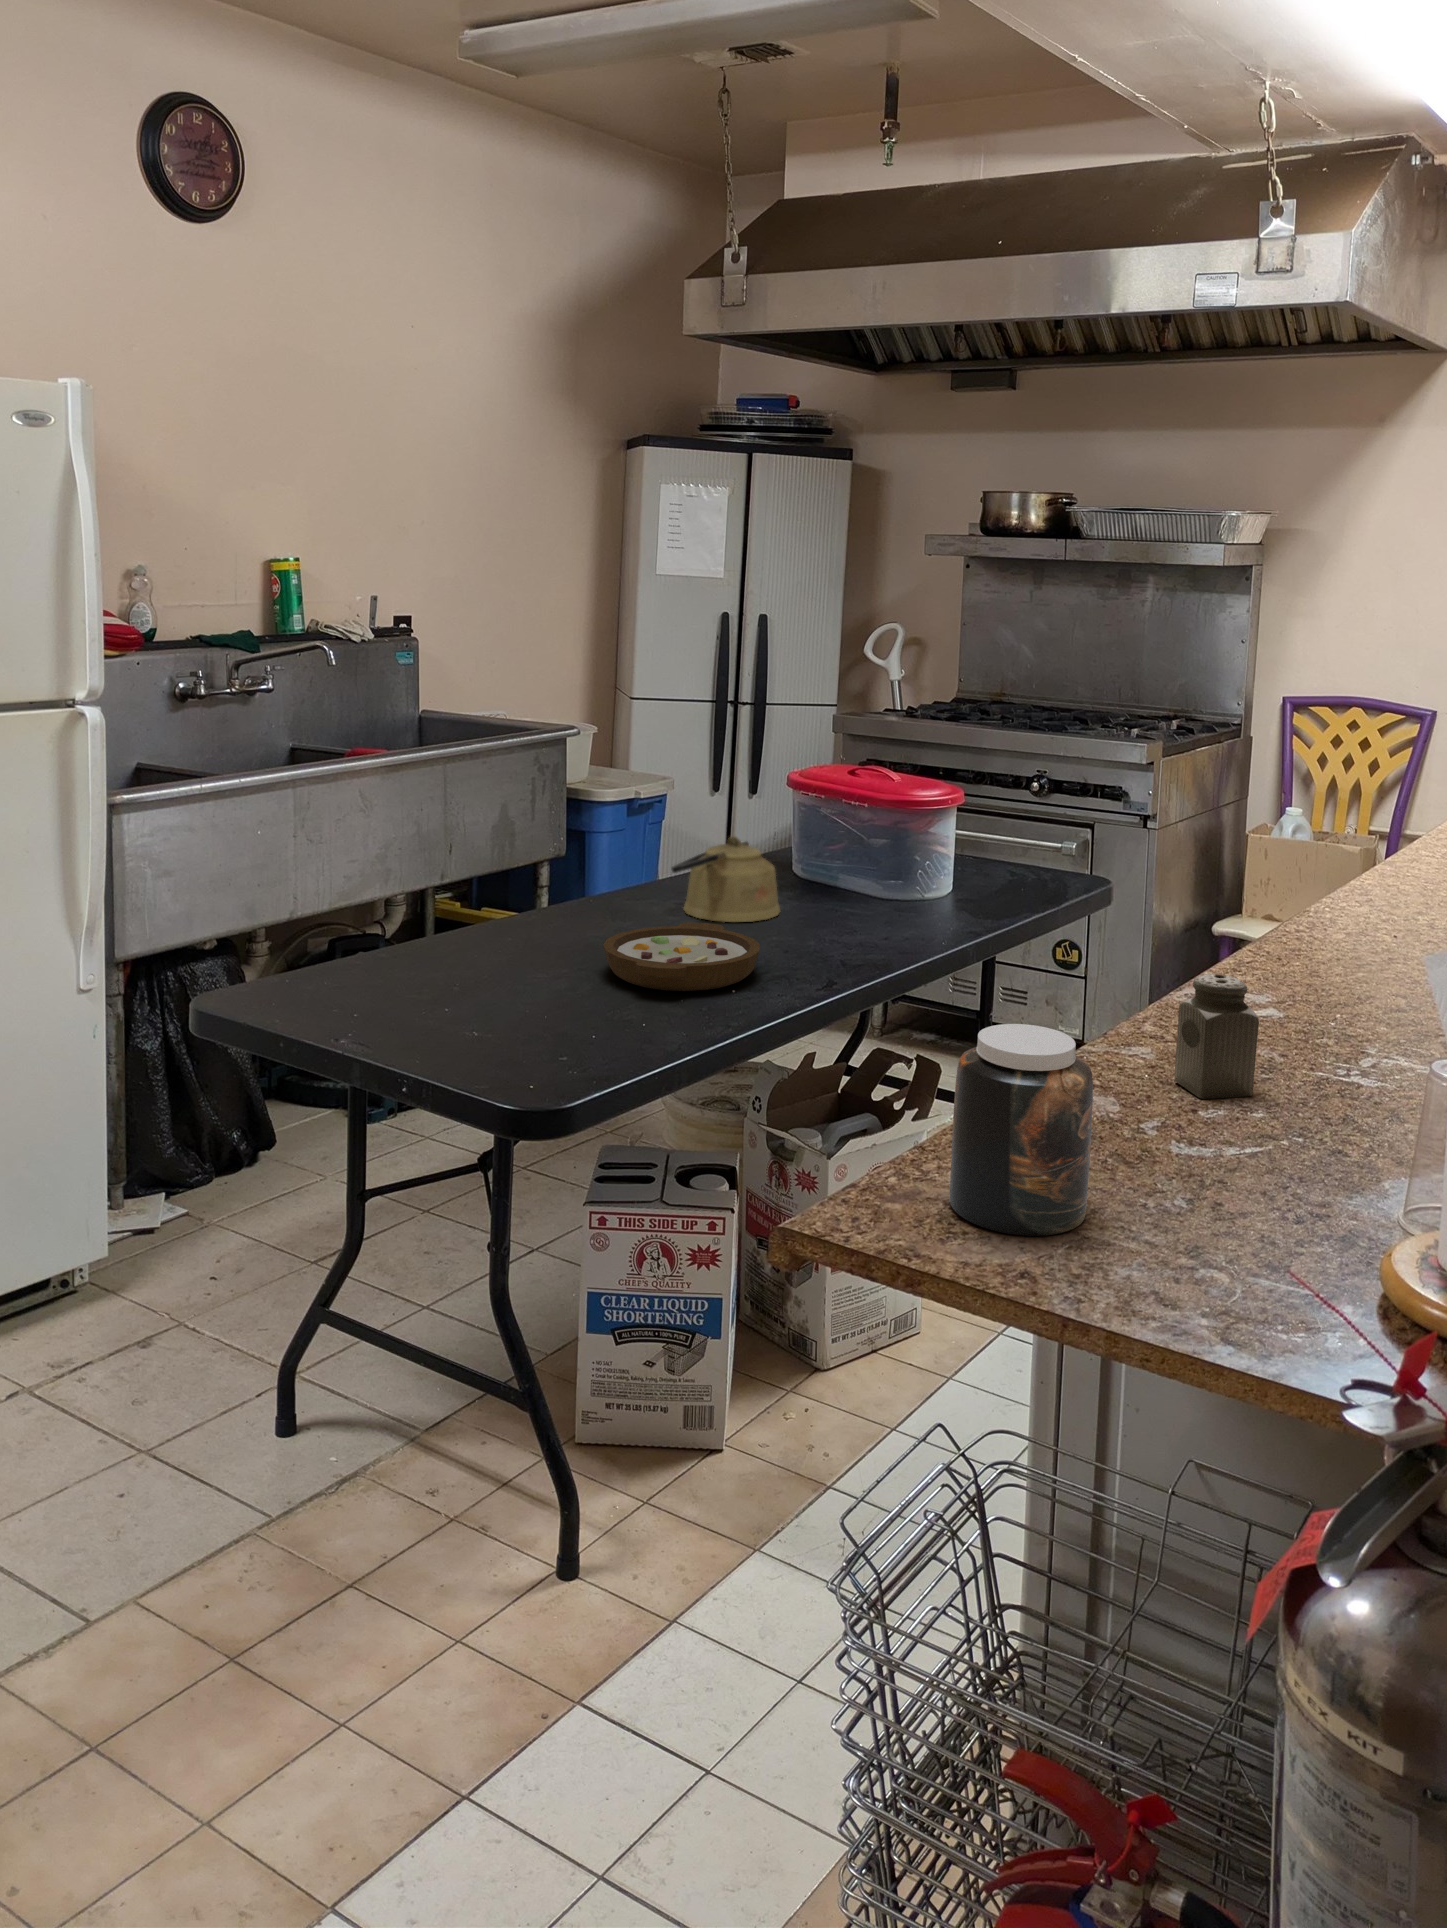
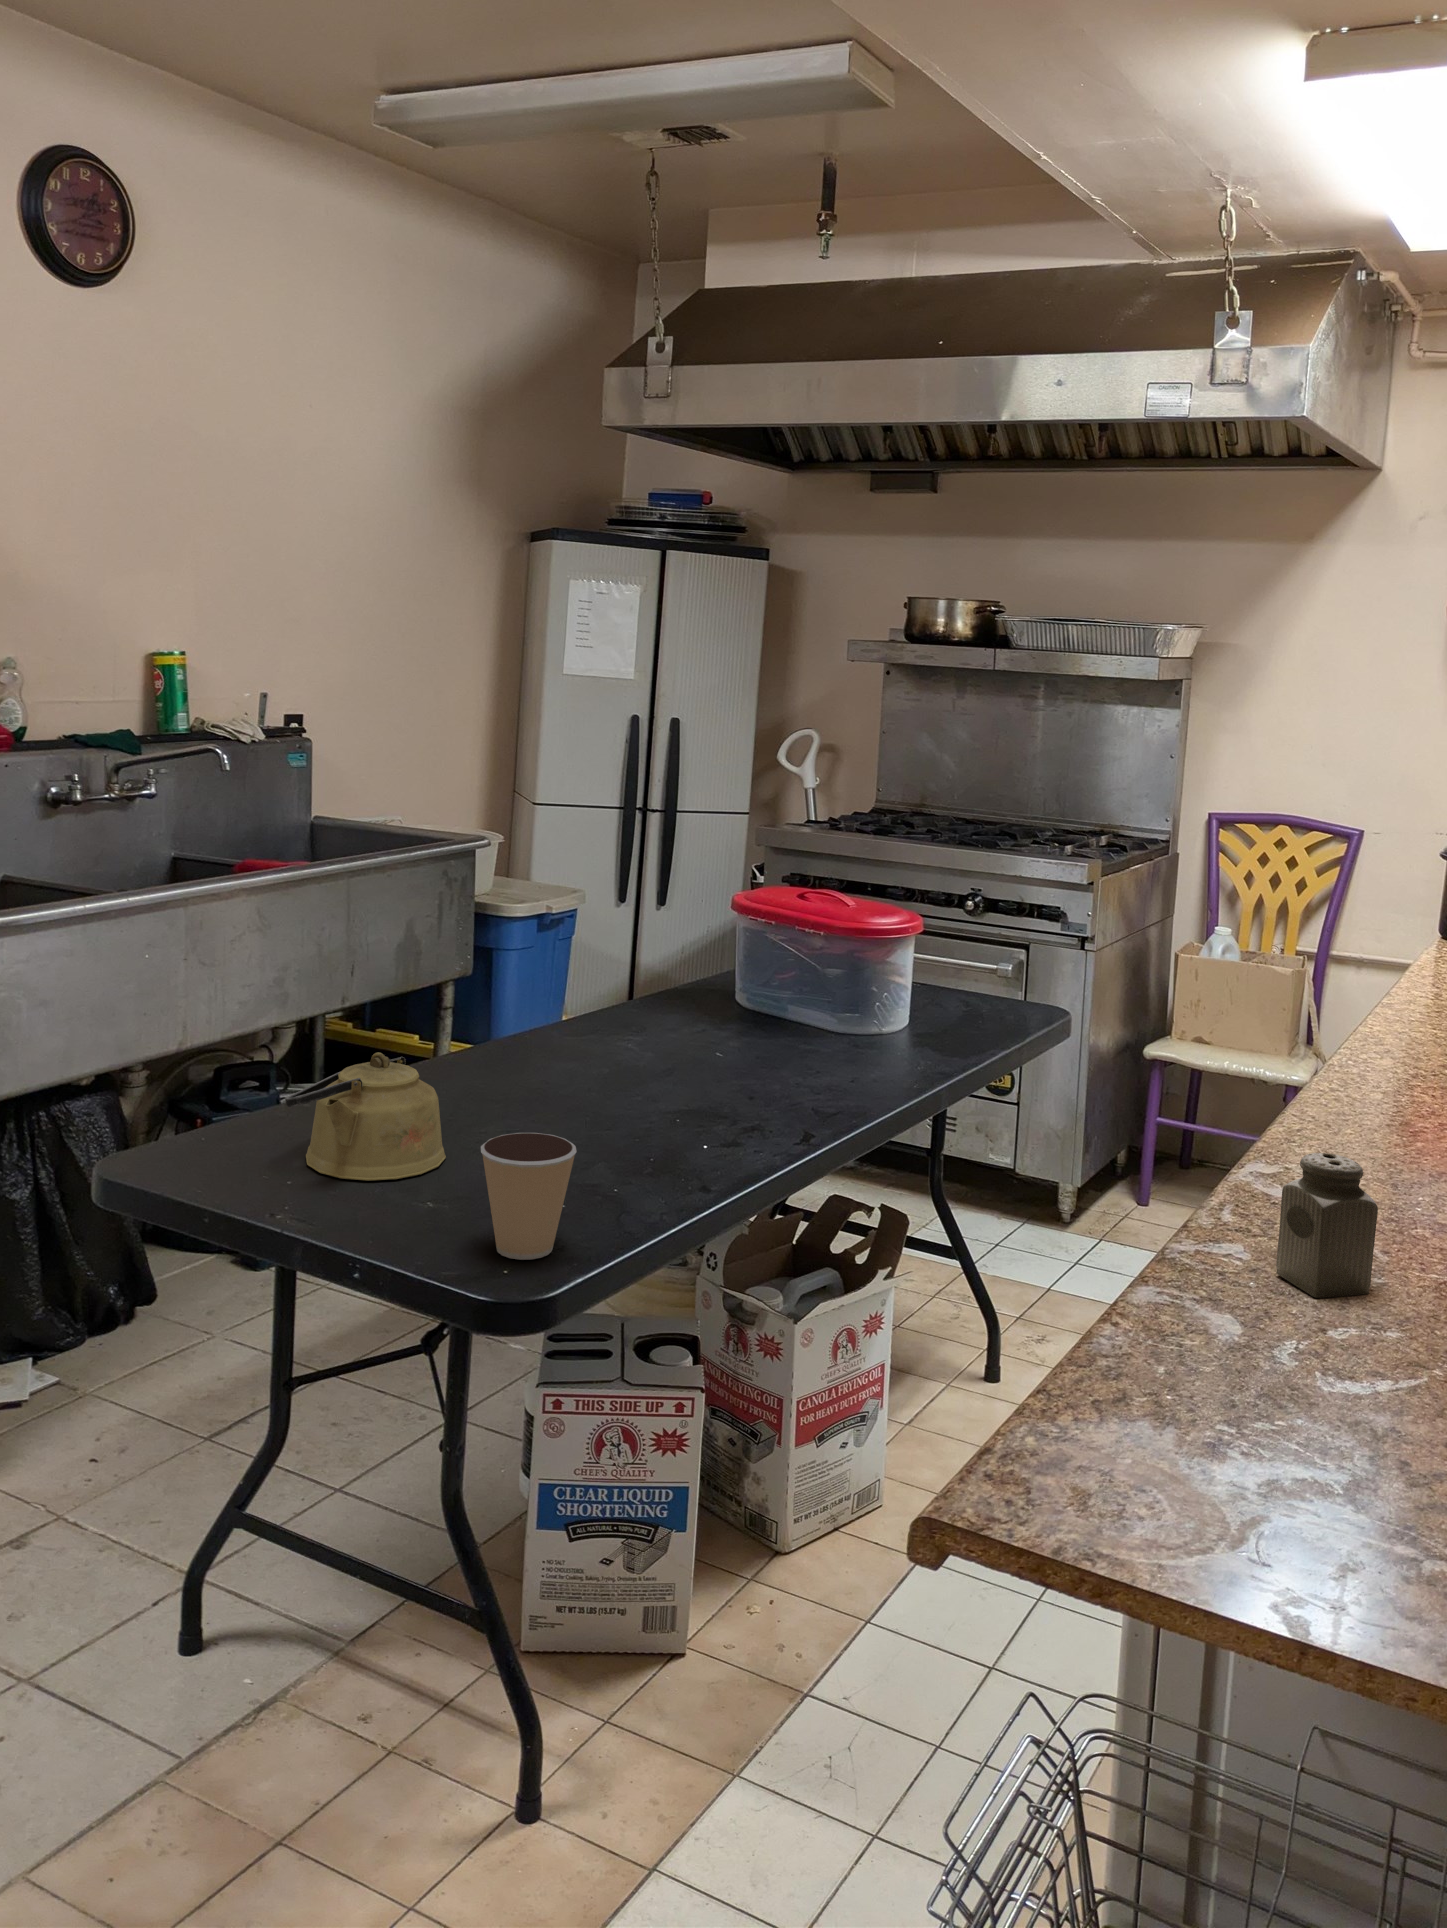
kettle: present [672,836,780,922] -> present [285,1052,446,1181]
bowl: present [603,922,760,991] -> none [567,1063,740,1145]
coffee cup: none [500,972,585,1080] -> present [481,1133,577,1260]
jar: present [950,1024,1093,1236] -> none [1095,1234,1273,1498]

